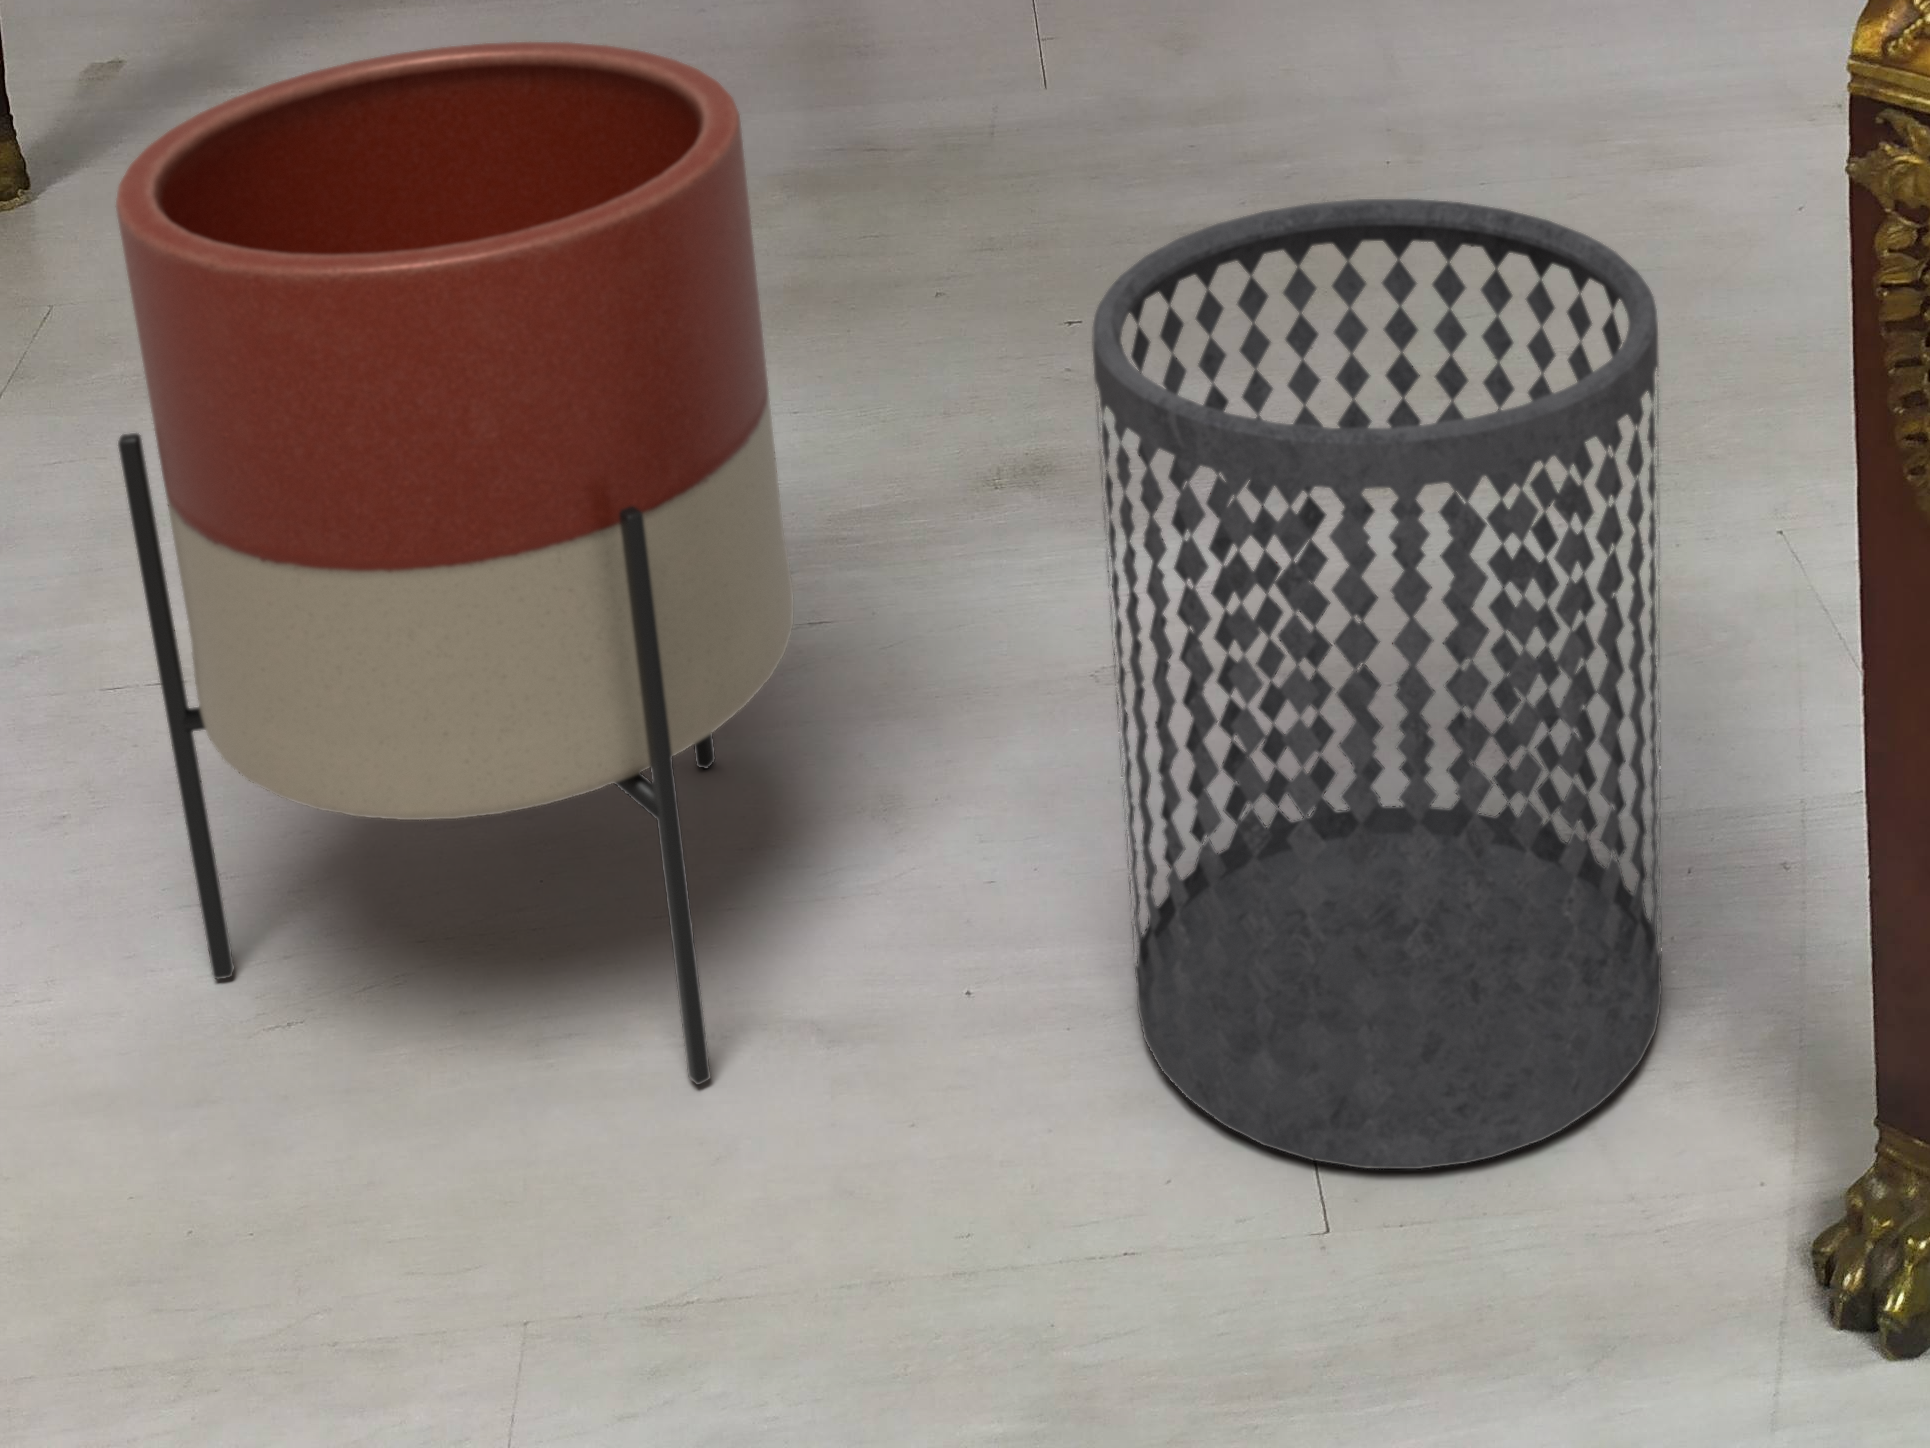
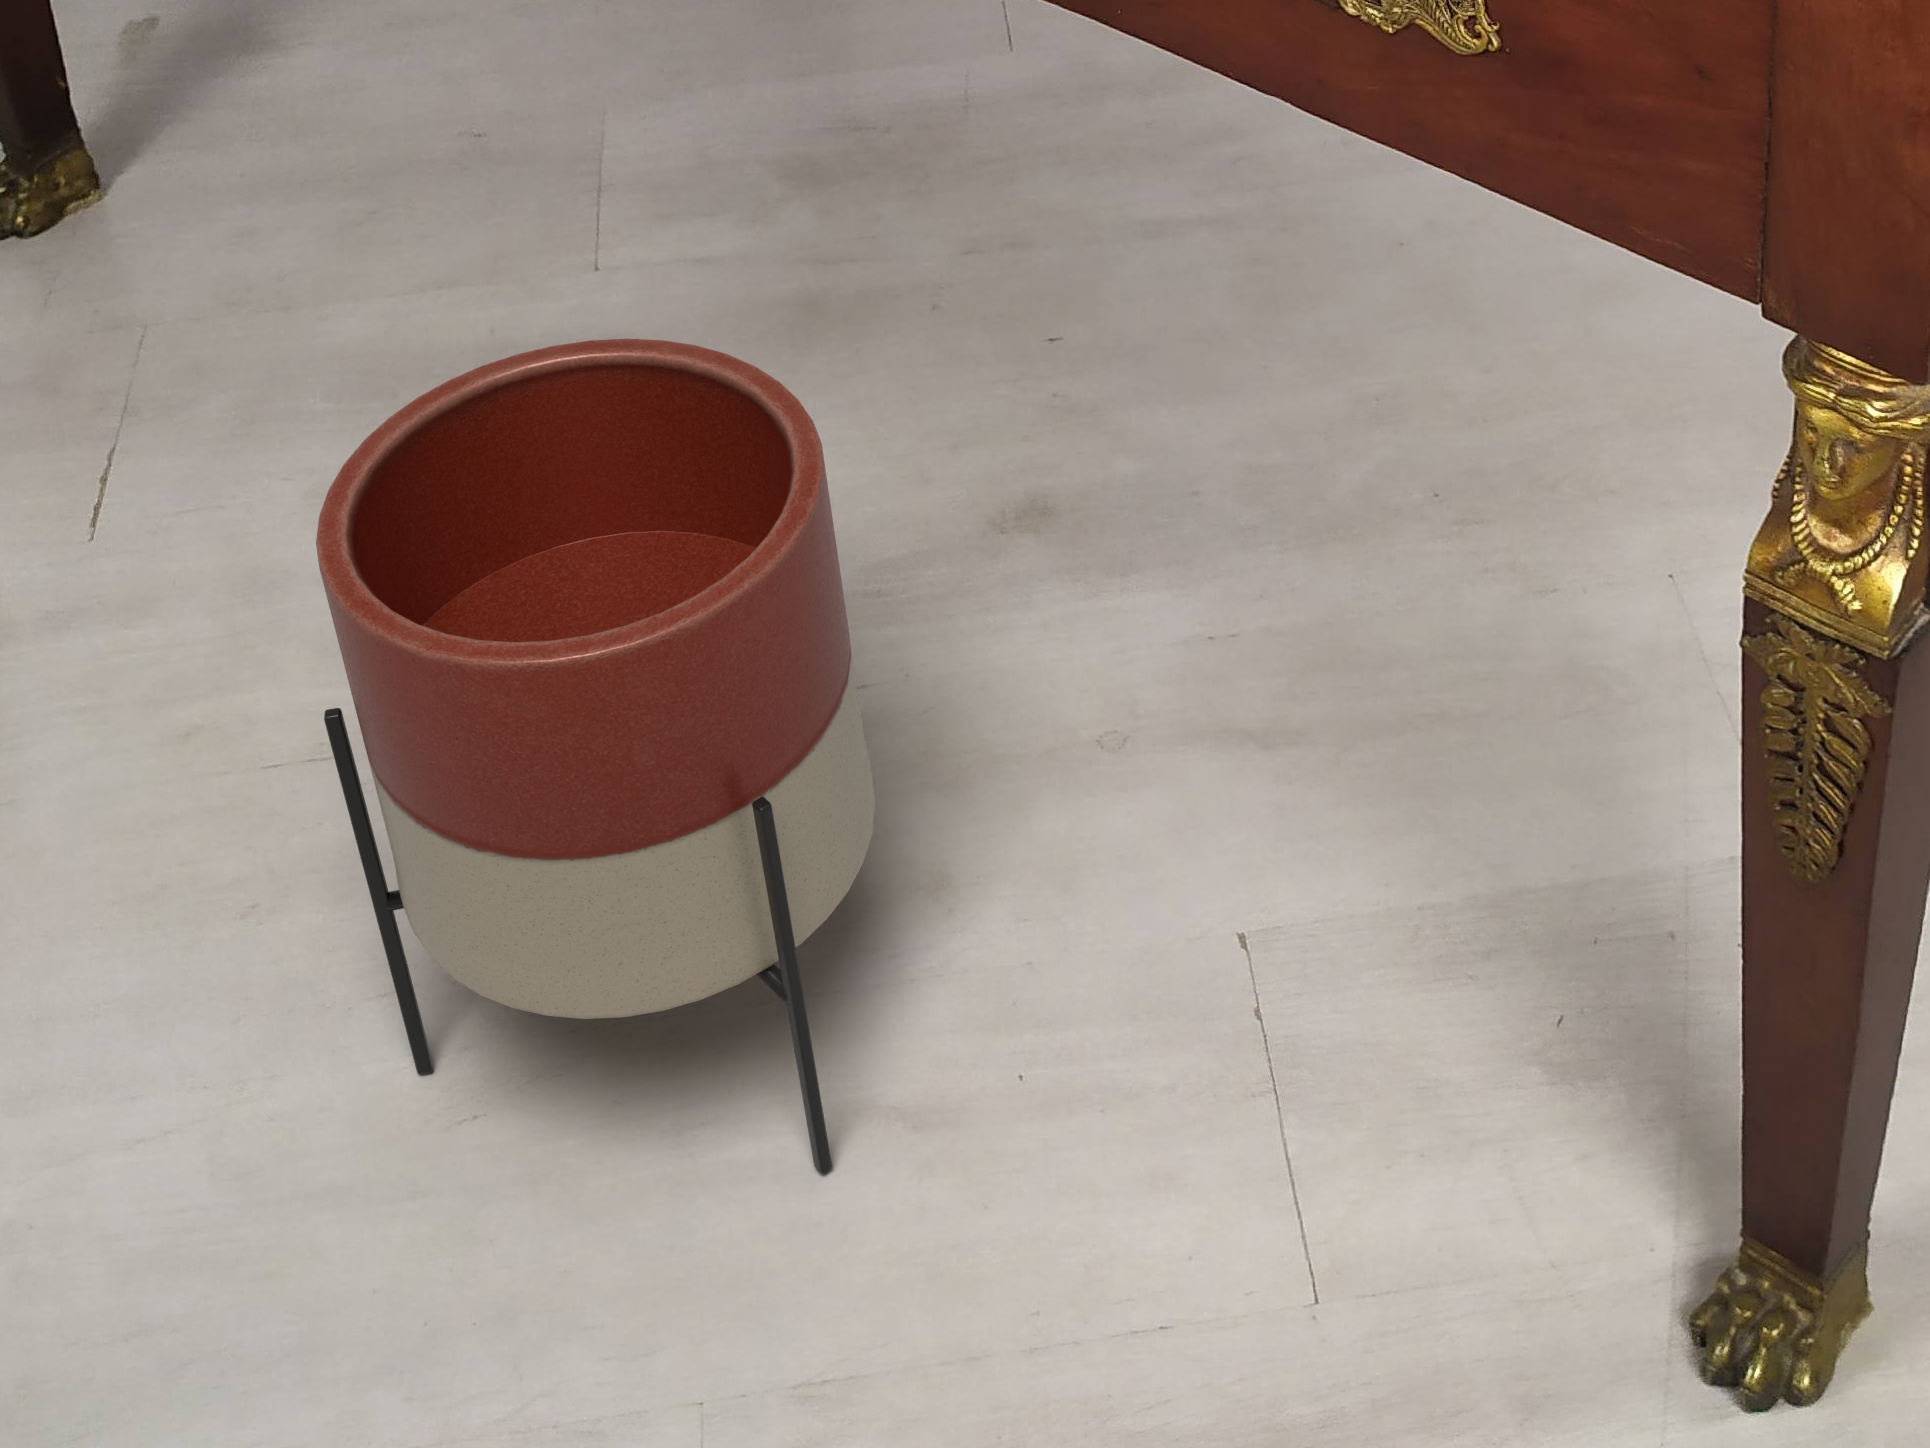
wastebasket: present [1092,199,1662,1169] -> none [1128,481,1583,1245]

